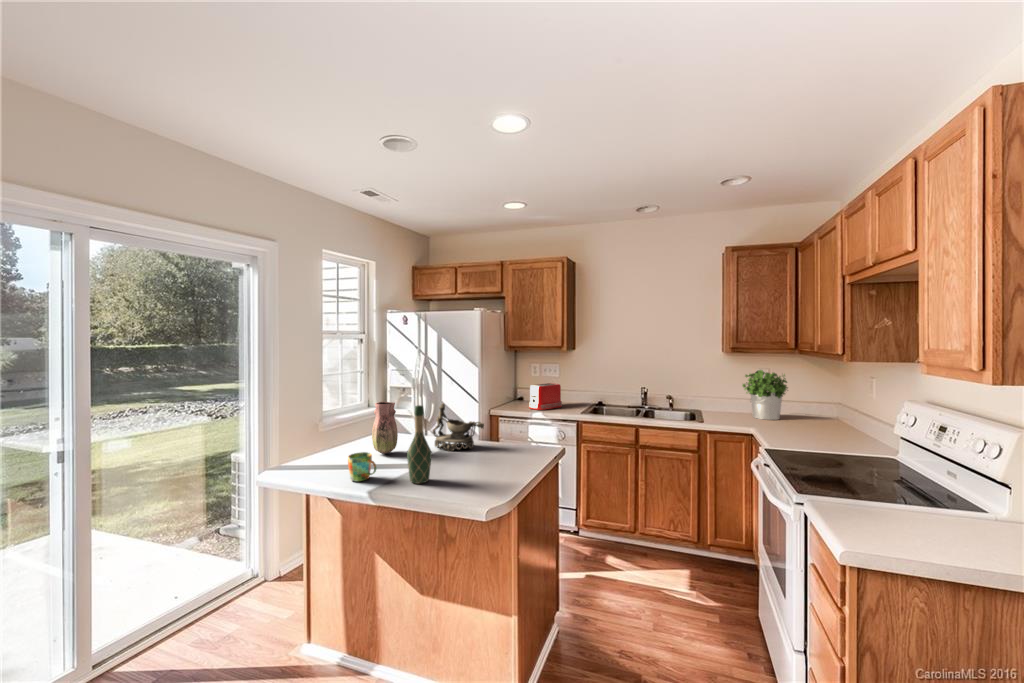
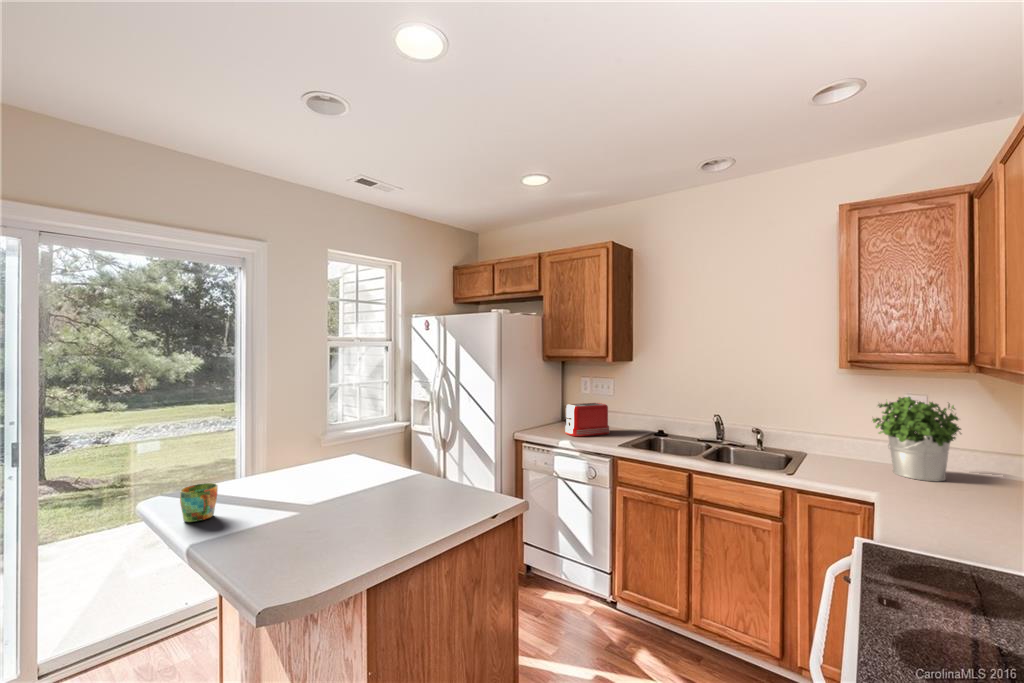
vase: present [372,402,398,454] -> none [278,418,311,483]
decorative bowl: present [432,403,484,451] -> none [359,424,411,487]
wine bottle: present [407,405,432,484] -> none [231,428,269,537]

